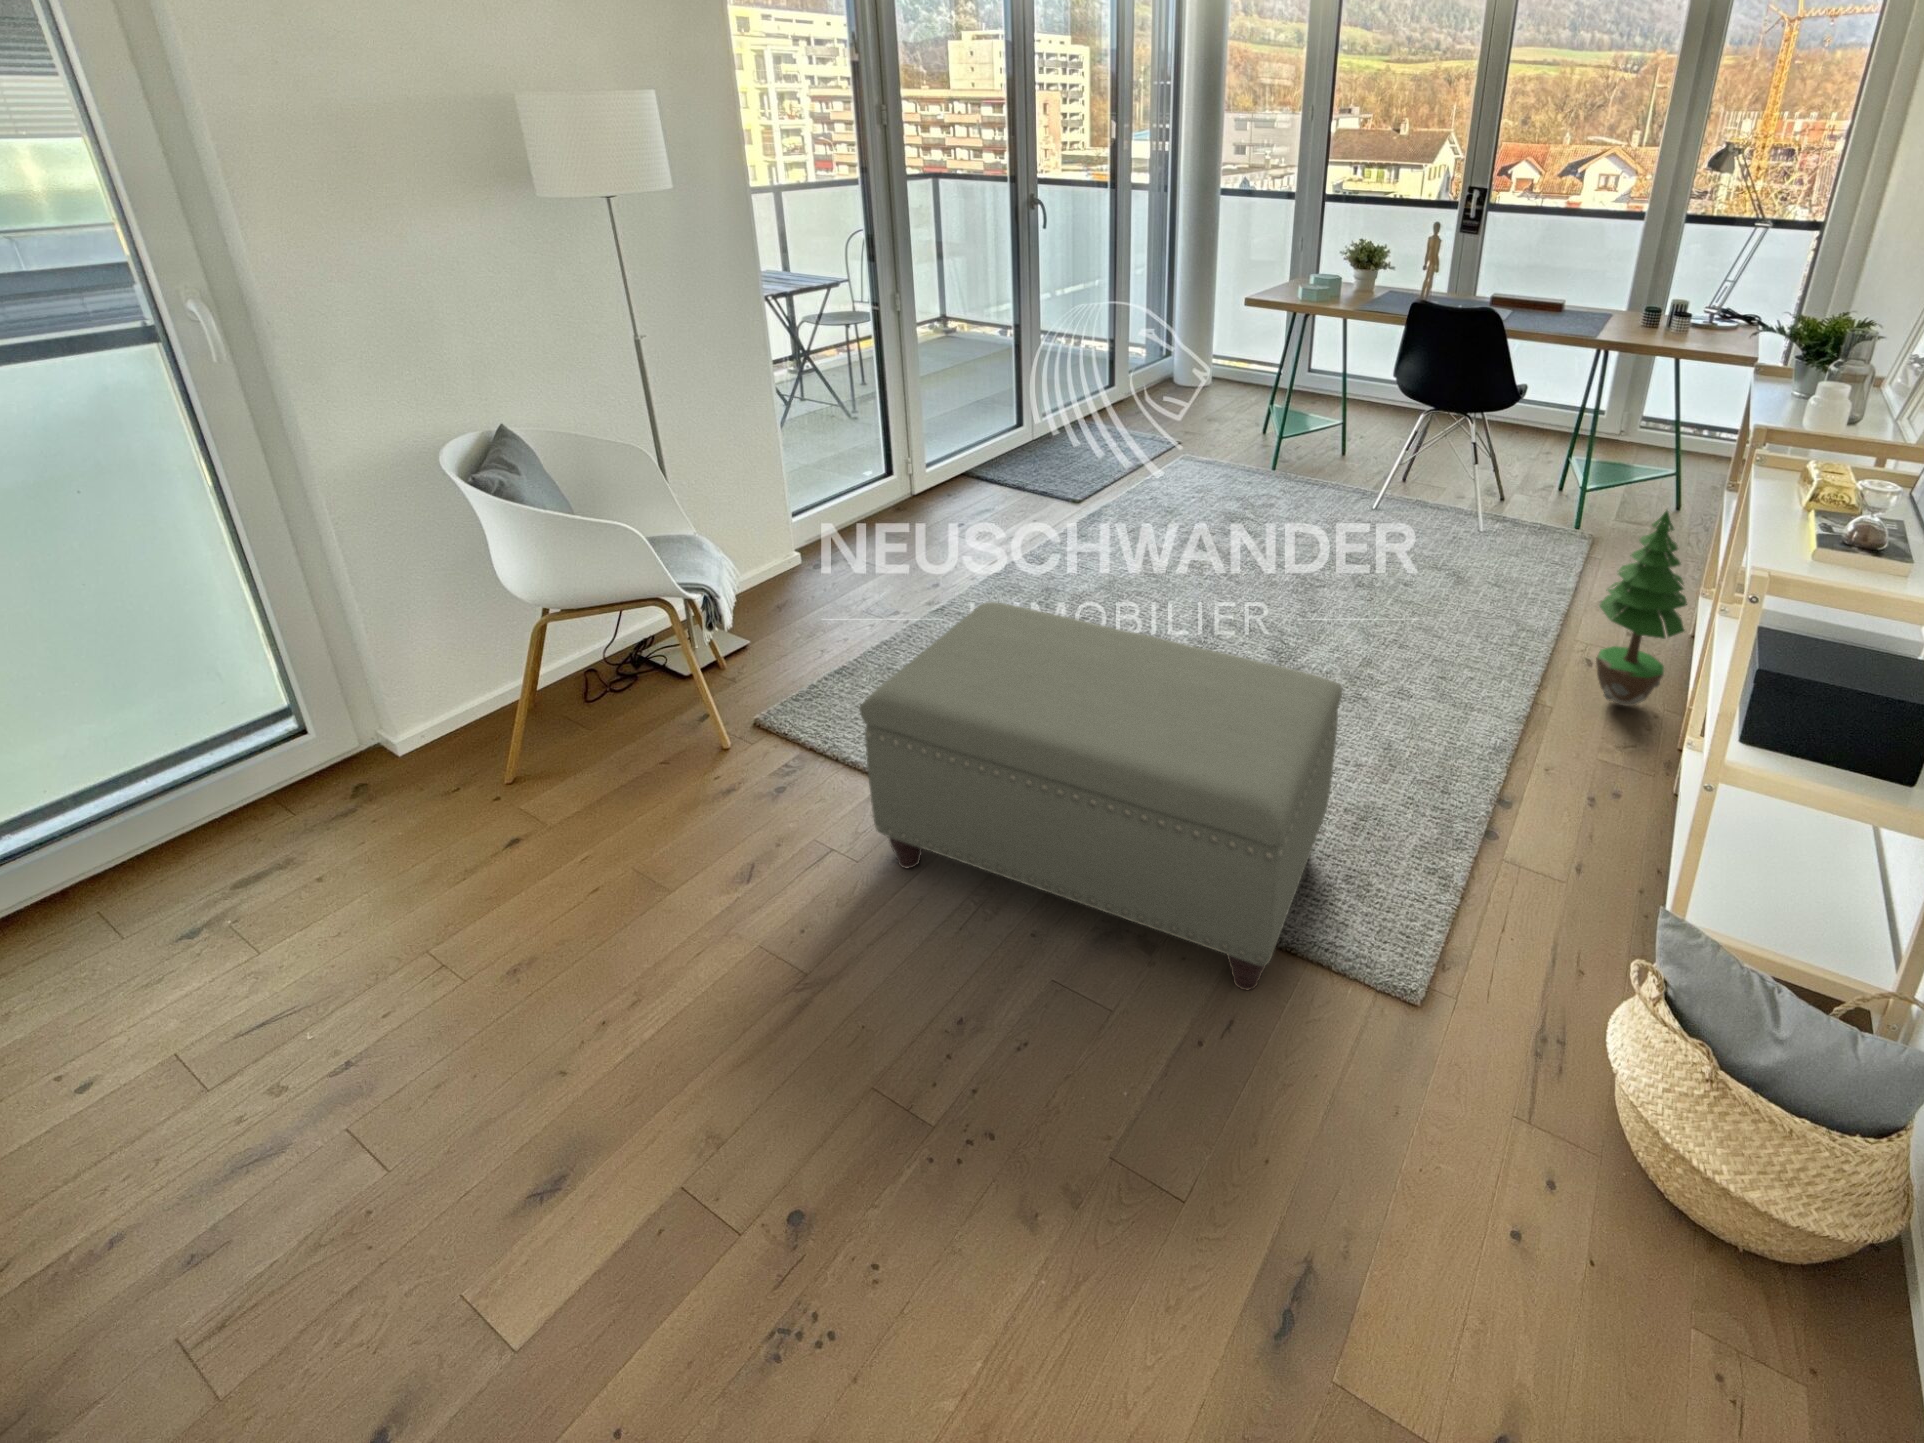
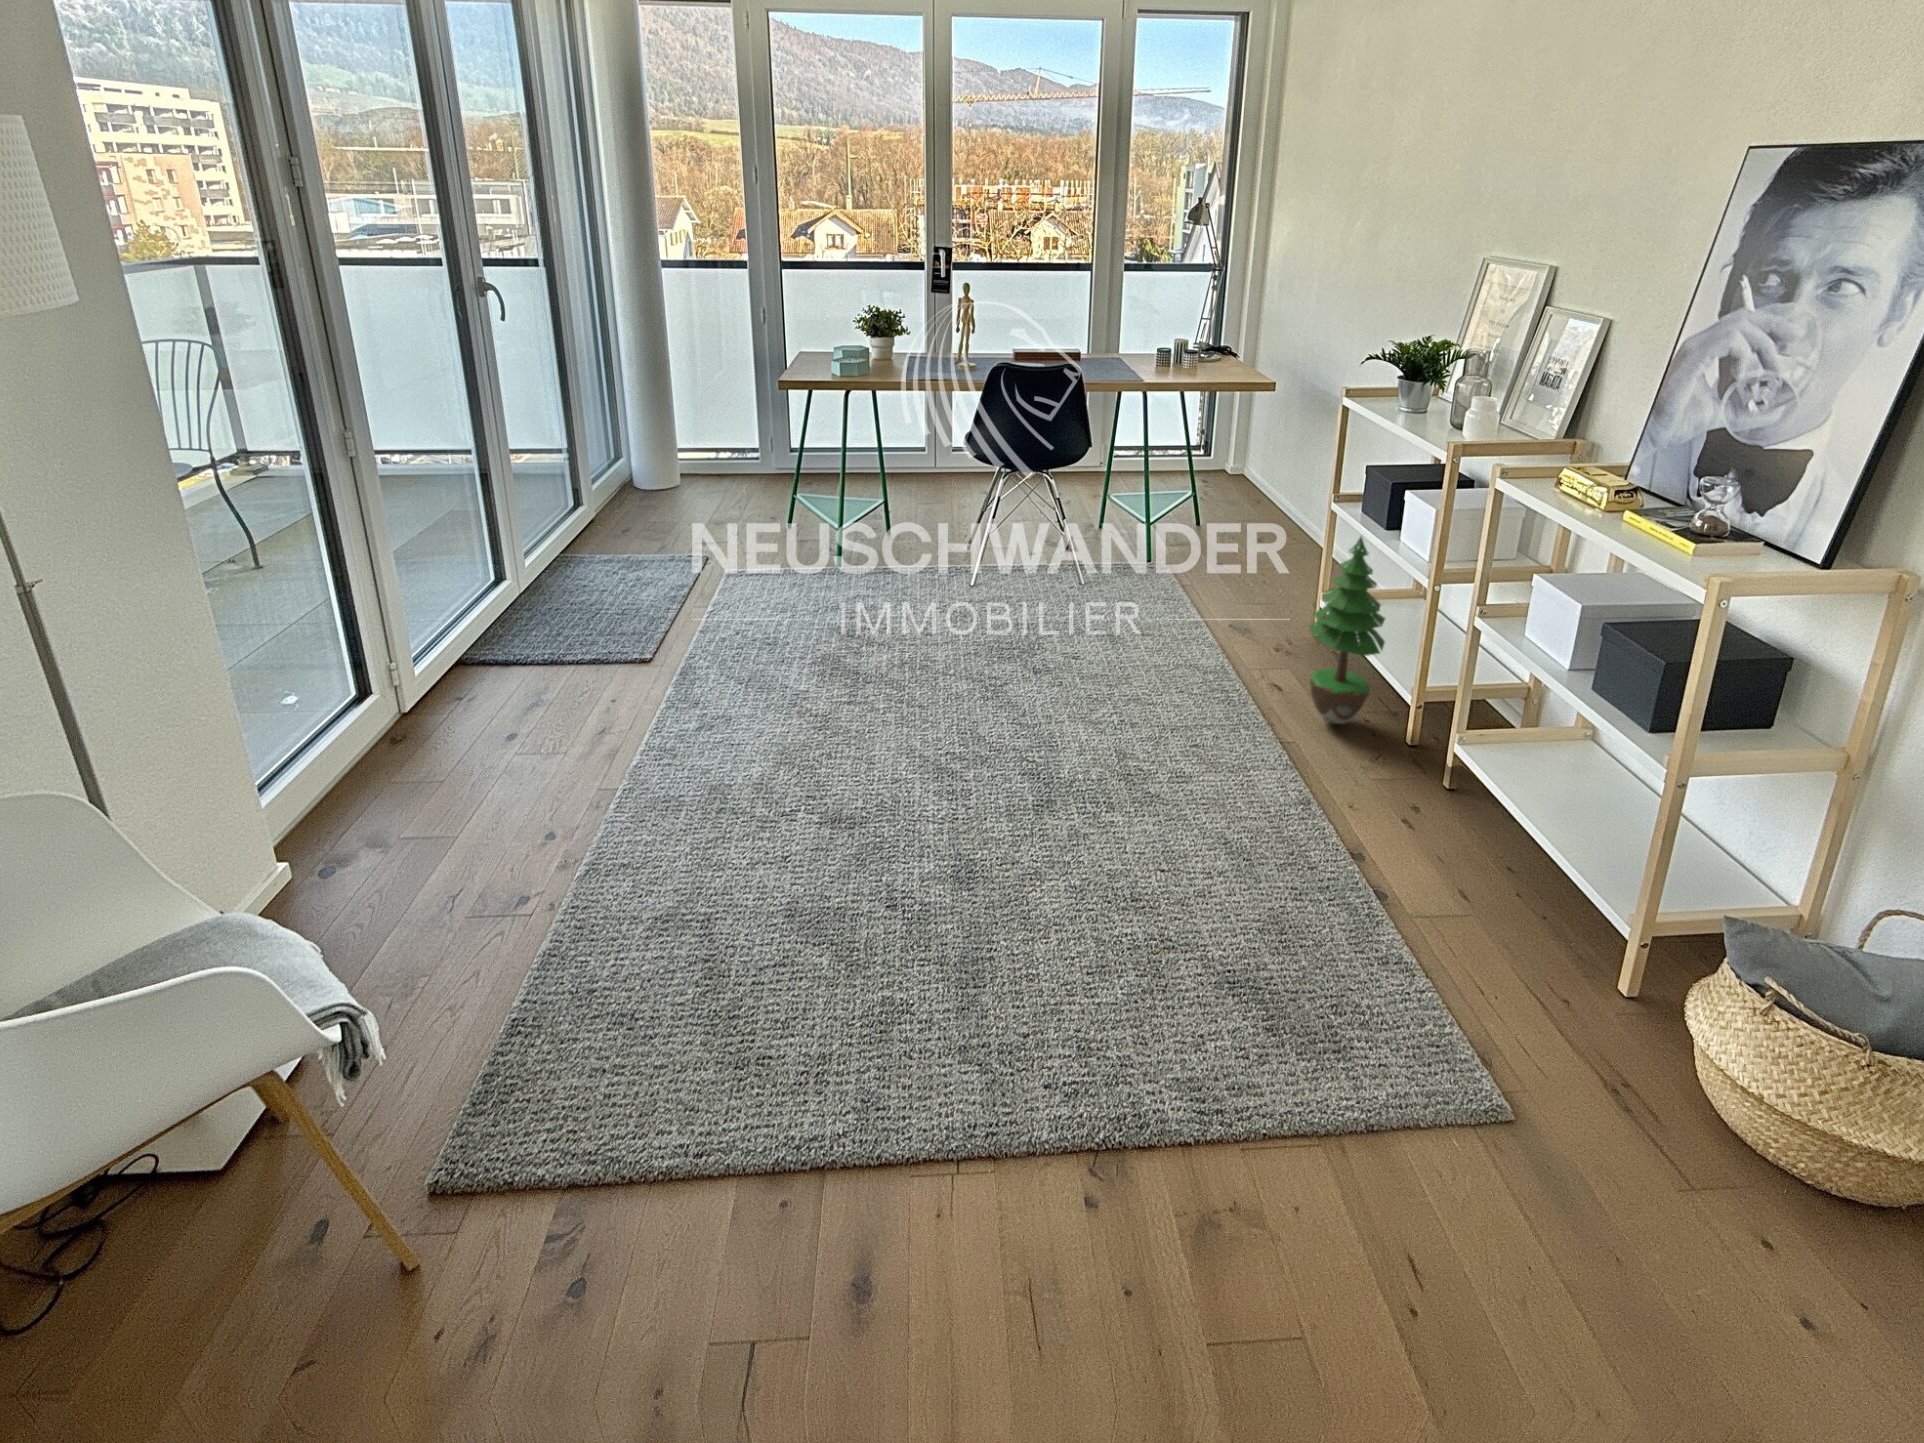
ottoman: present [859,602,1342,990] -> none [827,802,1460,1302]

